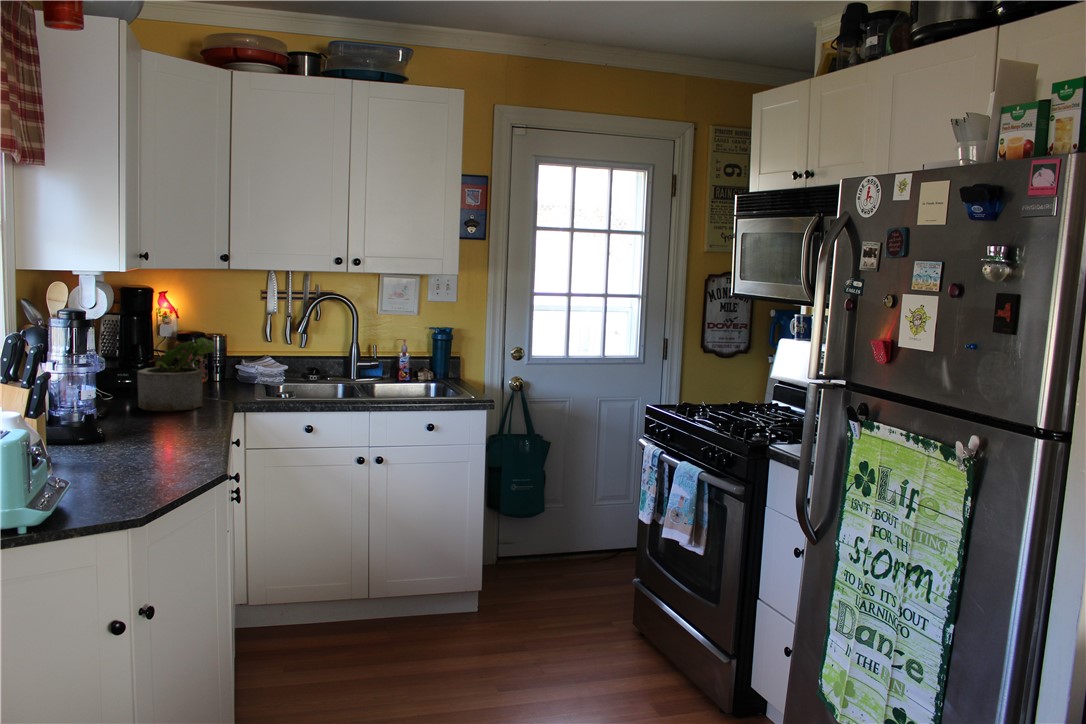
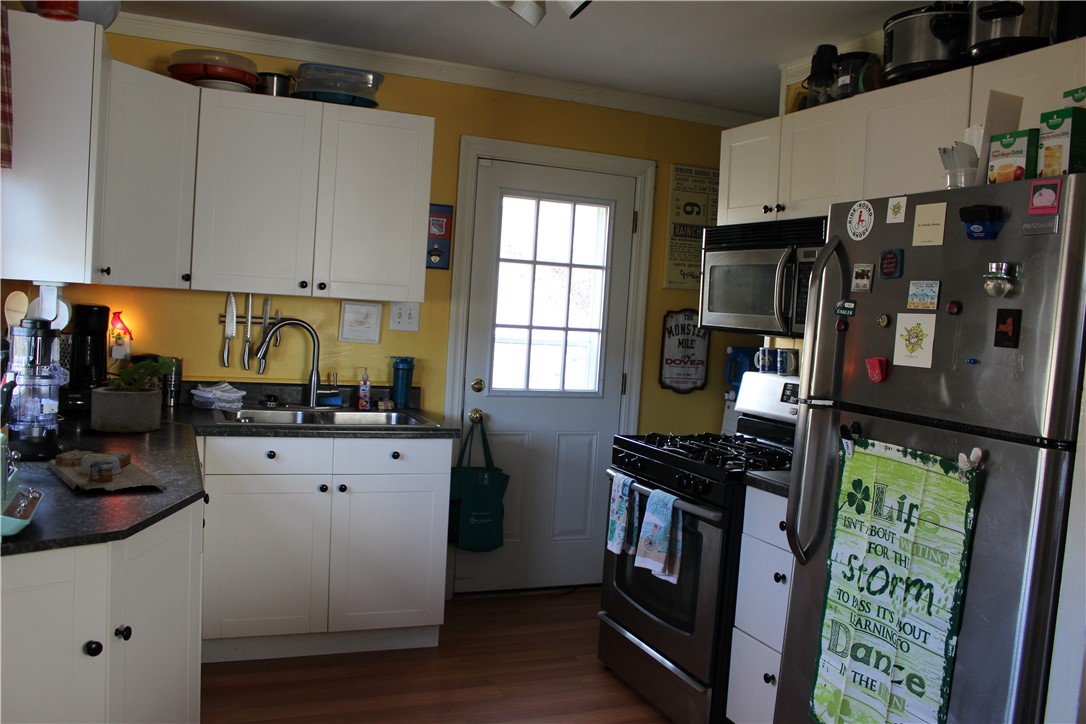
cutting board: none [86,435,188,480] -> present [49,449,167,491]

